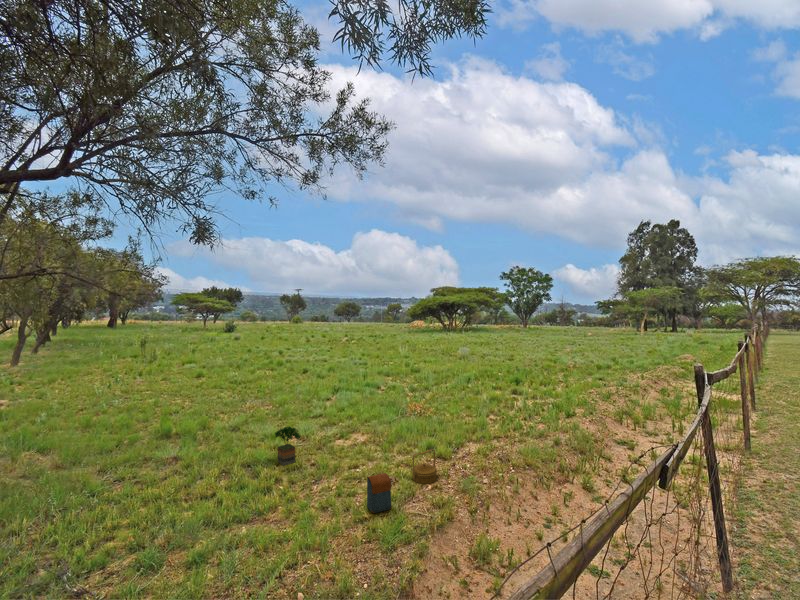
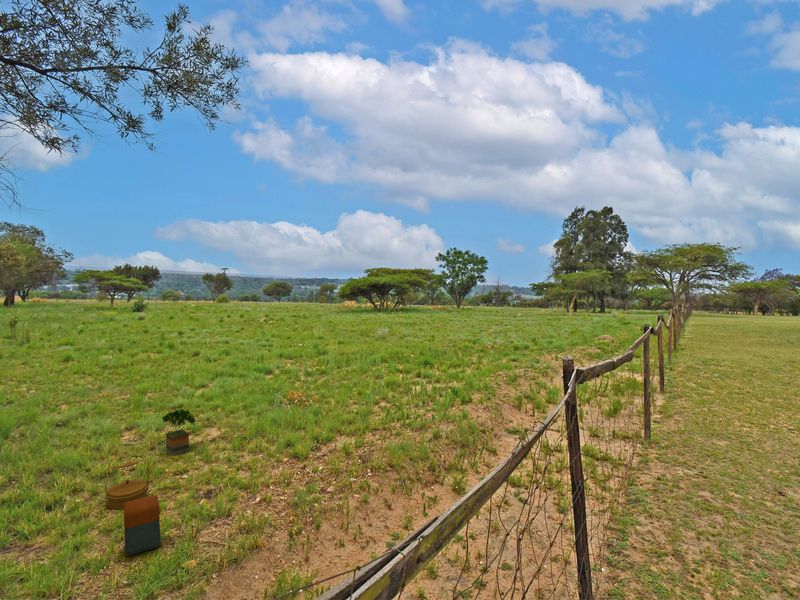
potted tree: present [275,426,300,466] -> present [162,409,195,456]
basket: present [412,449,437,484] -> present [104,459,149,509]

